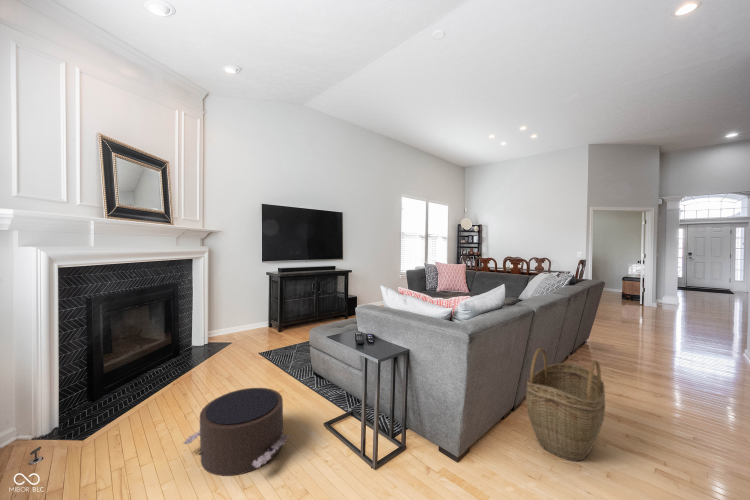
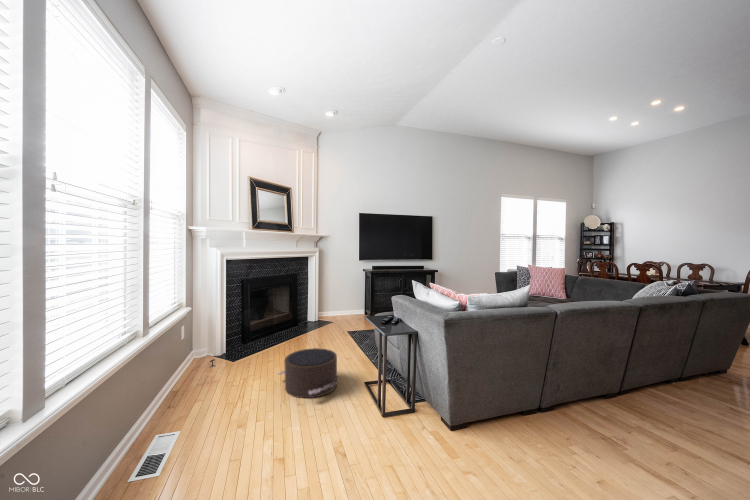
woven basket: present [526,348,605,461] -> none [525,349,612,456]

